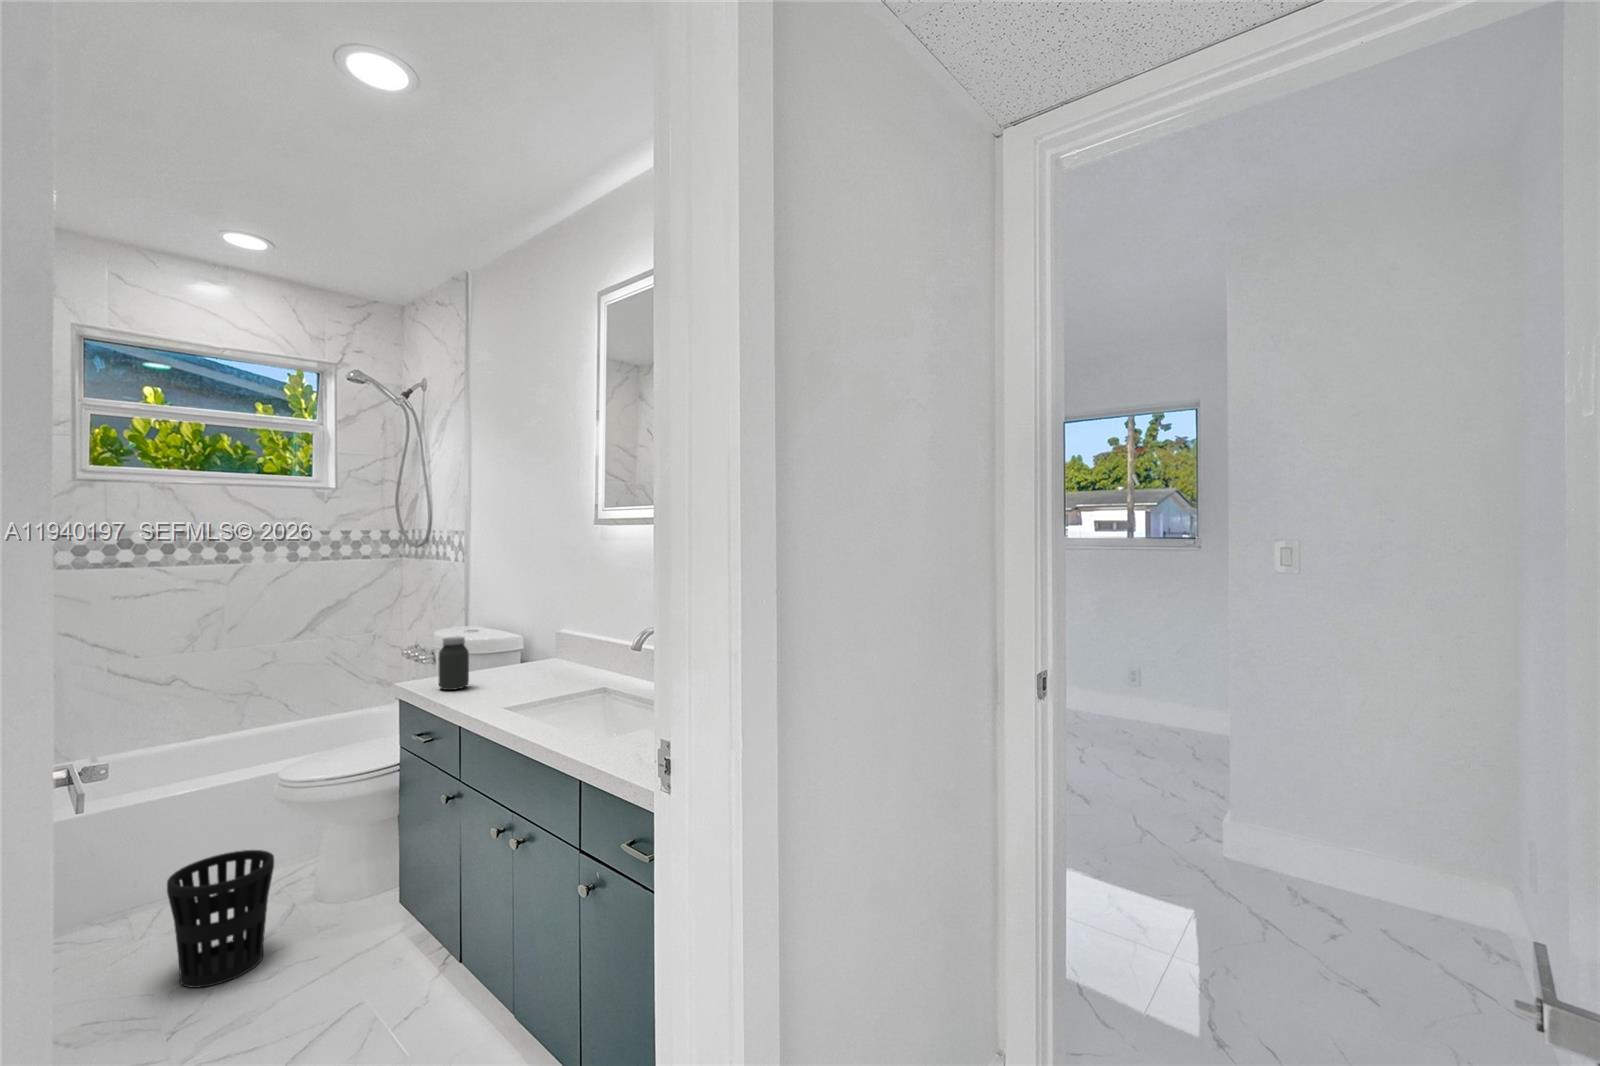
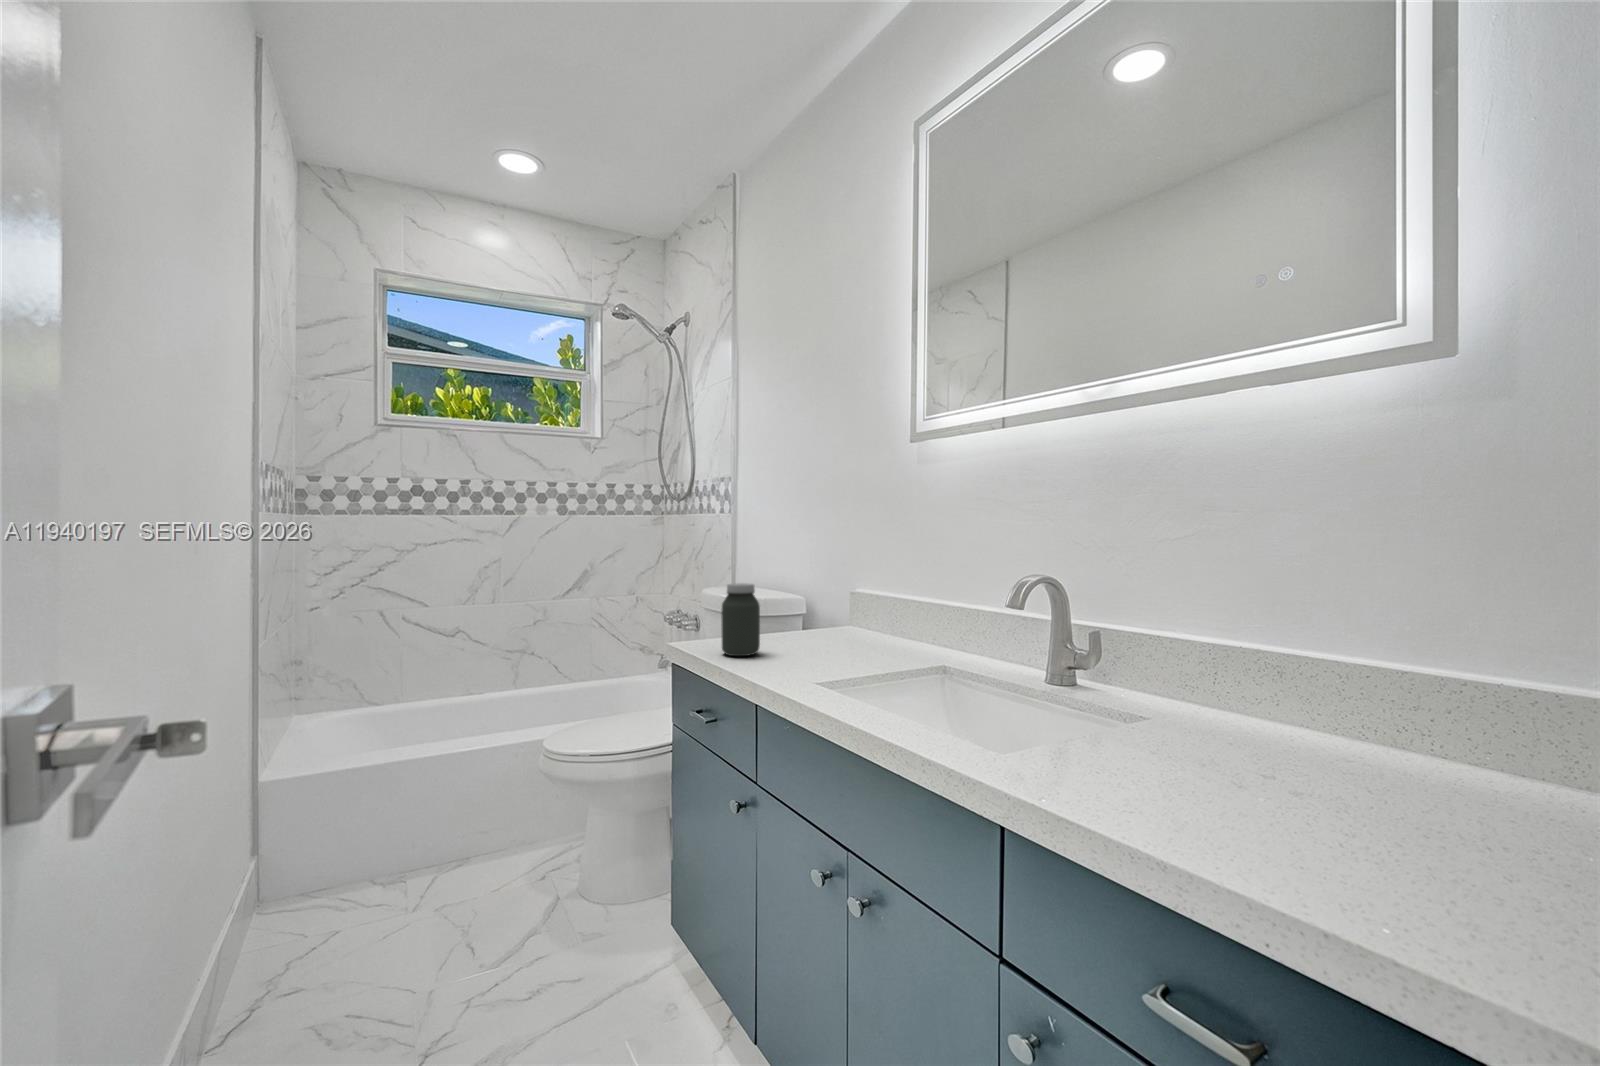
wastebasket: present [167,850,274,988] -> none [421,833,533,1003]

